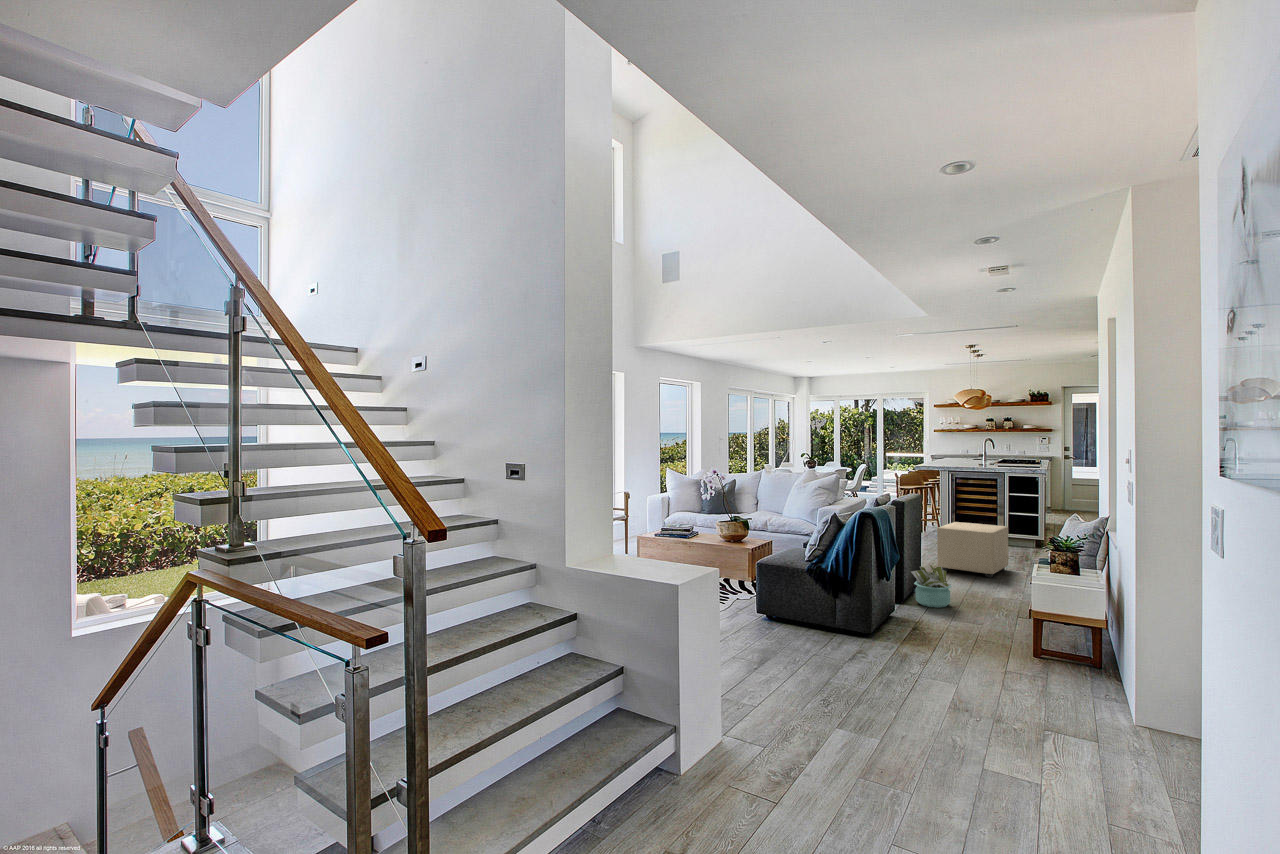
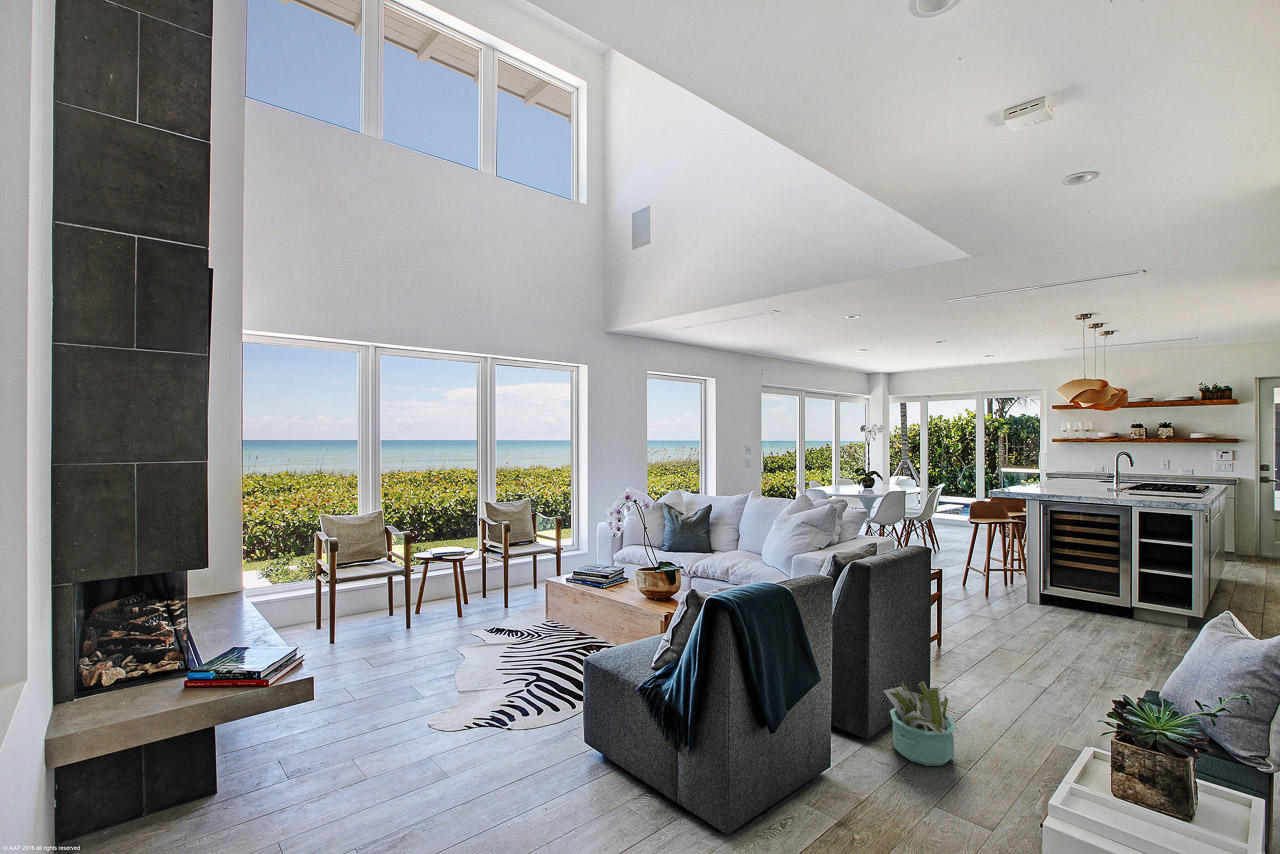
ottoman: present [937,522,1008,578] -> none [981,587,1113,694]

